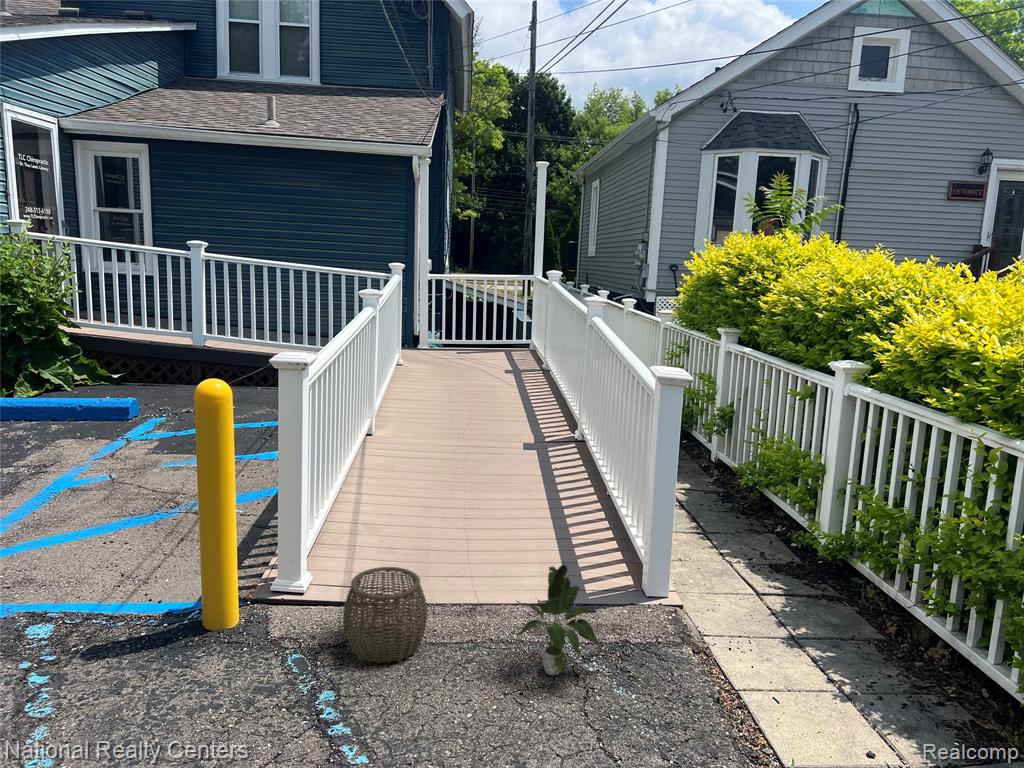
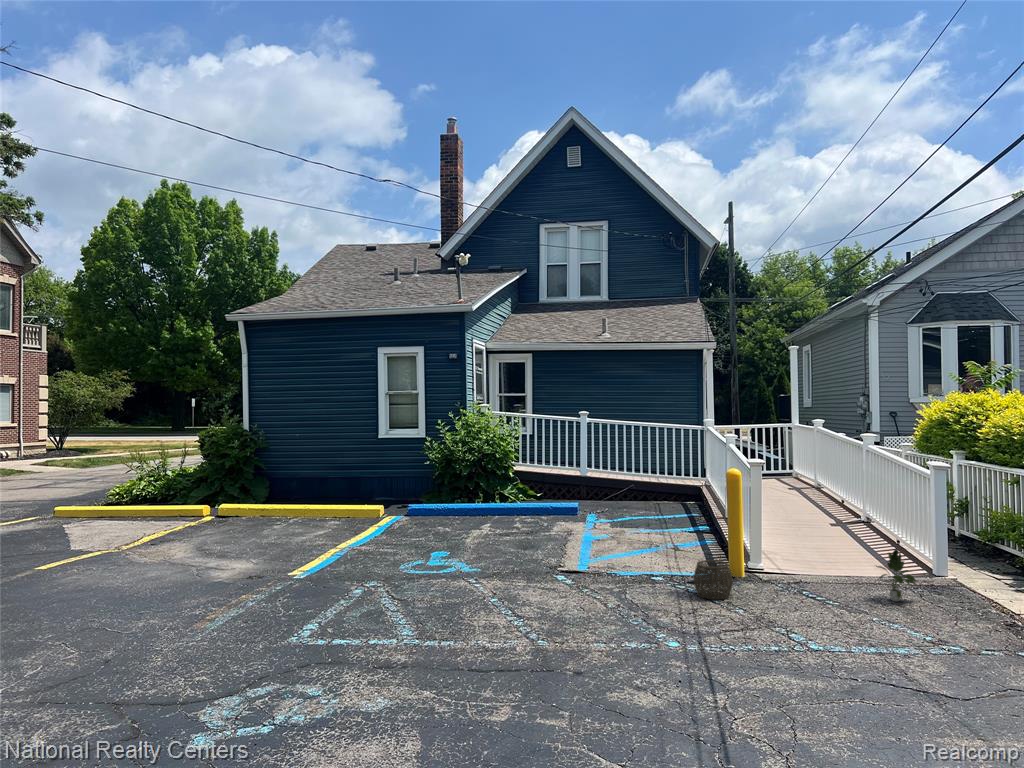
woven basket: present [343,567,428,663] -> present [694,560,733,600]

